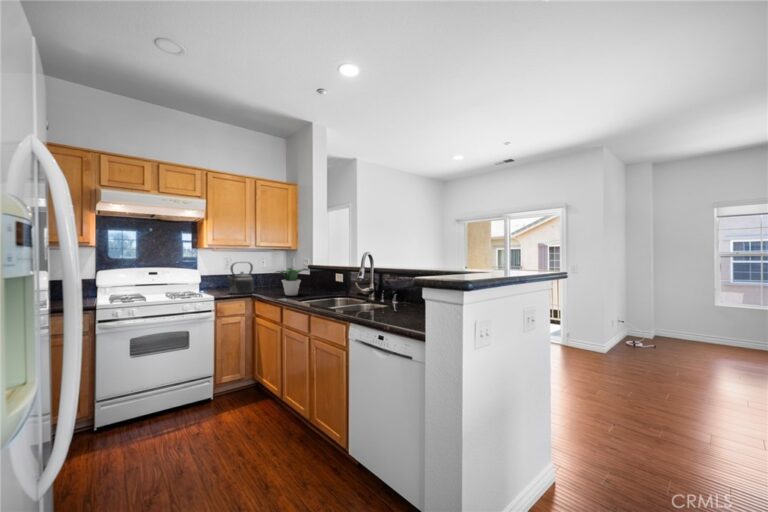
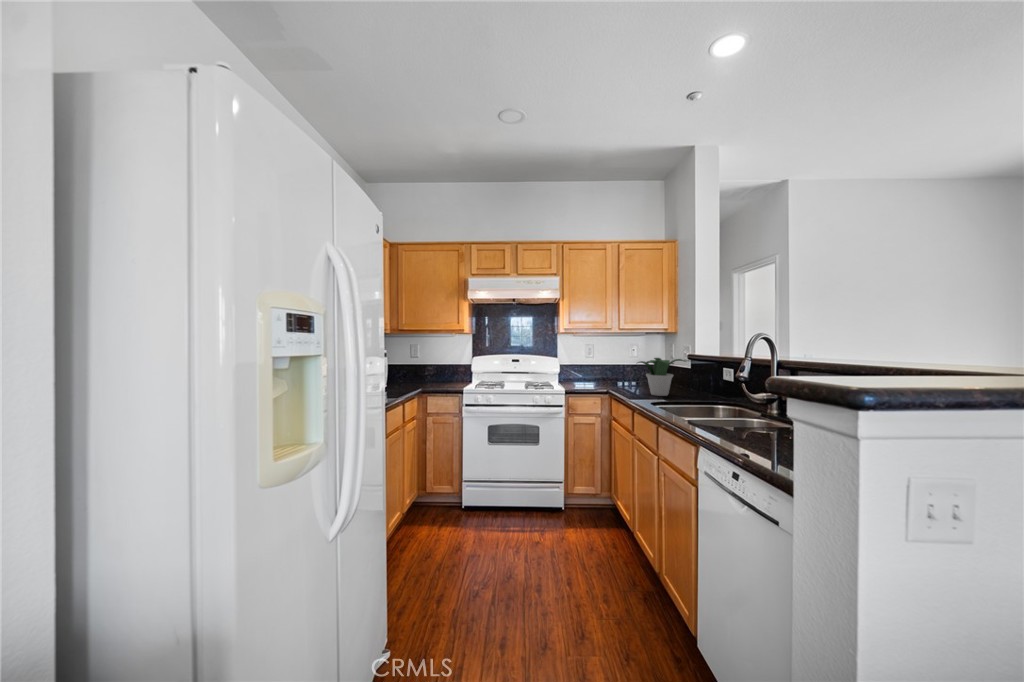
kettle: present [227,262,254,294] -> none [581,349,614,388]

